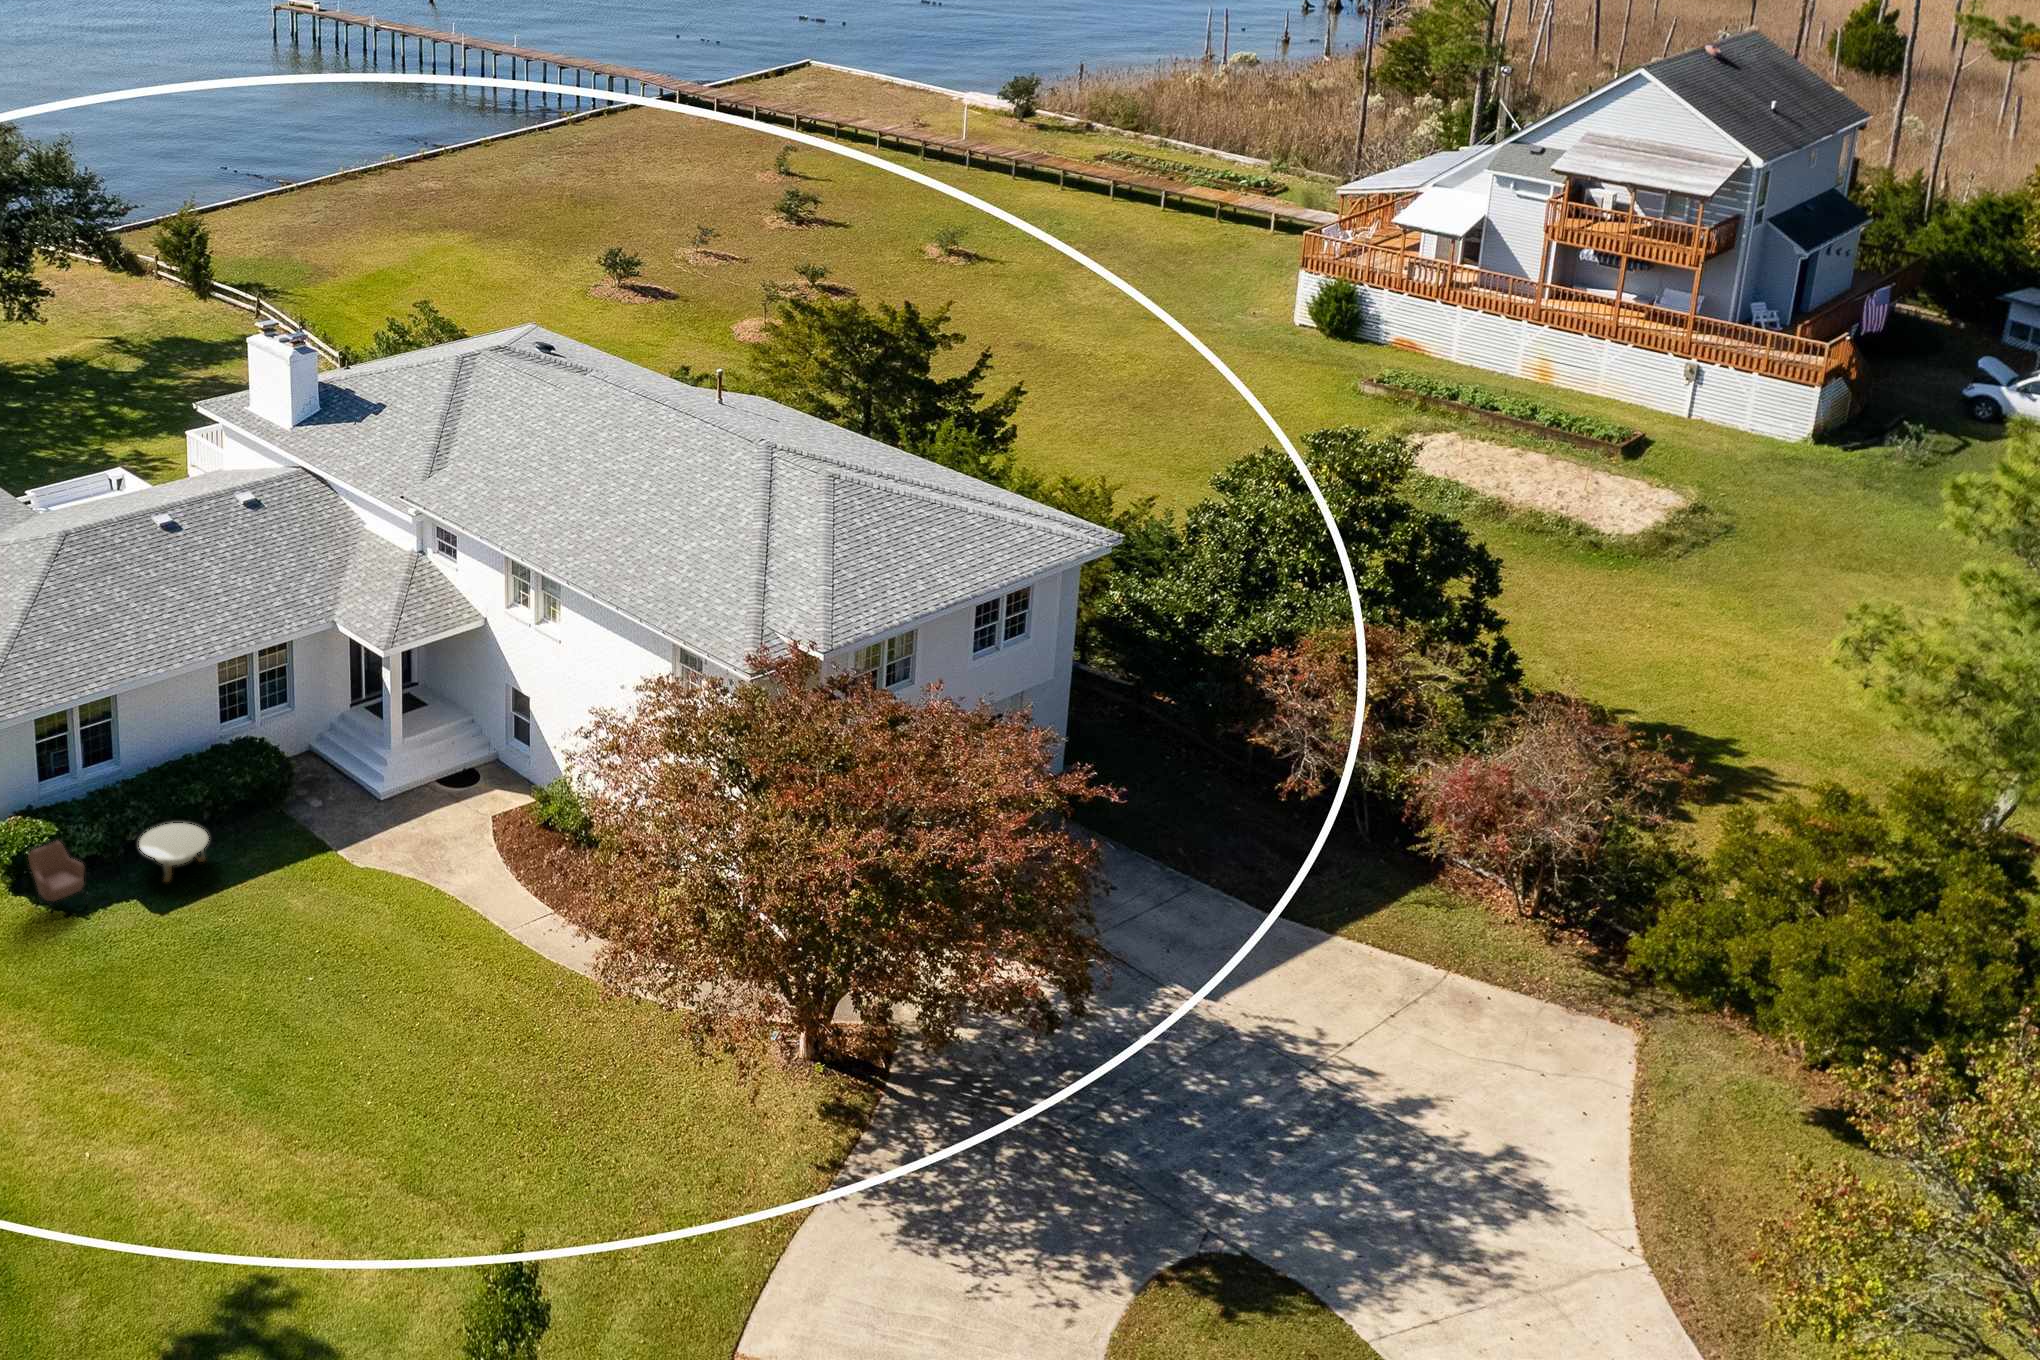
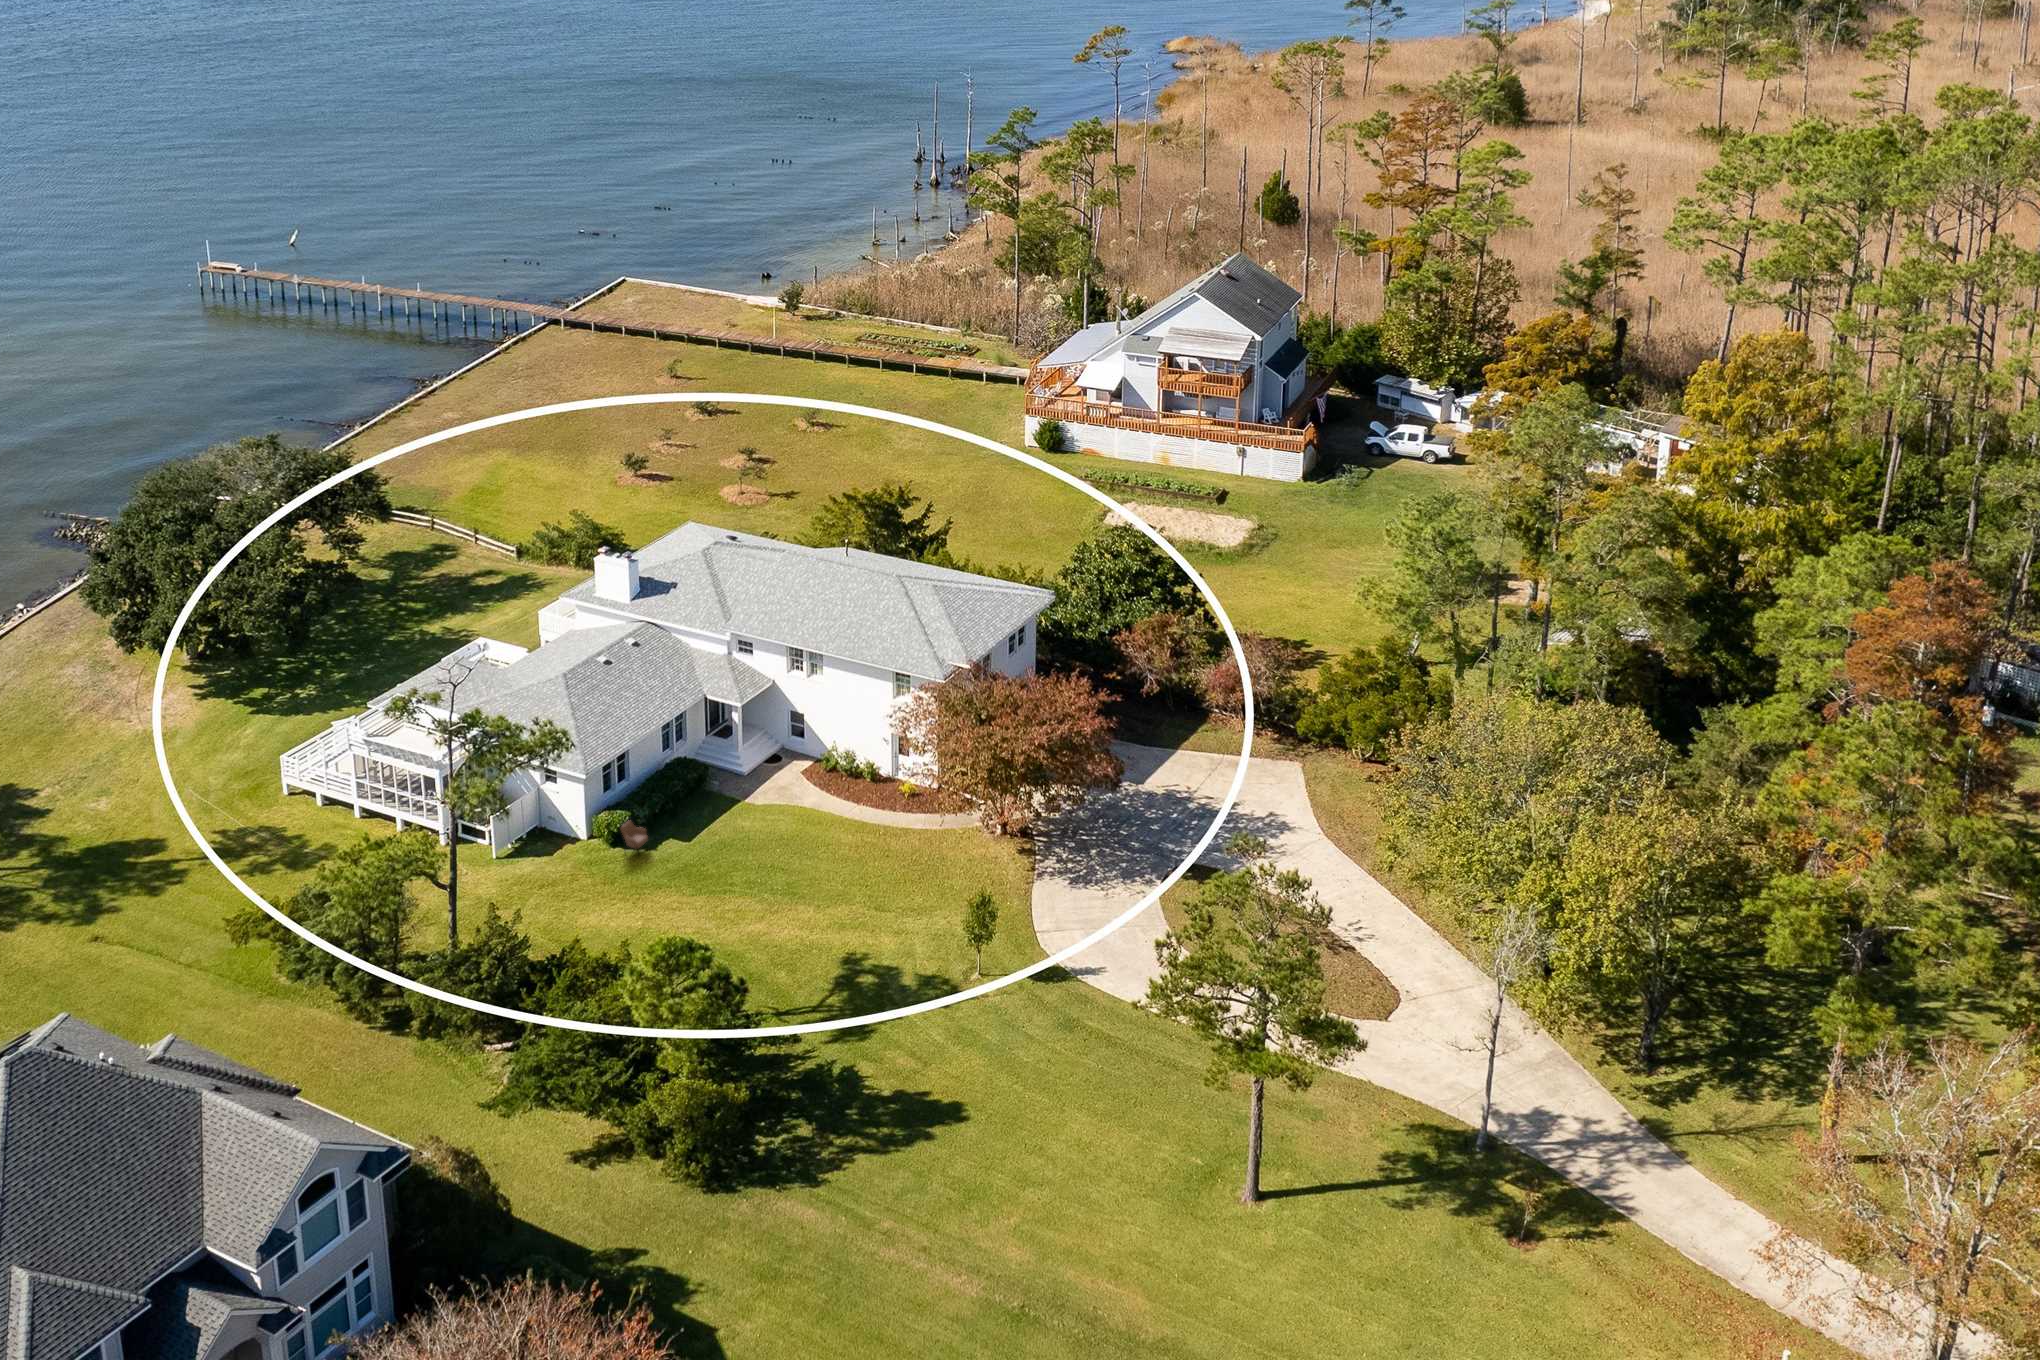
round table: present [139,823,208,882] -> none [657,803,691,831]

